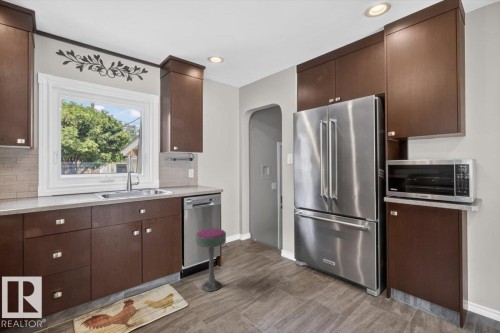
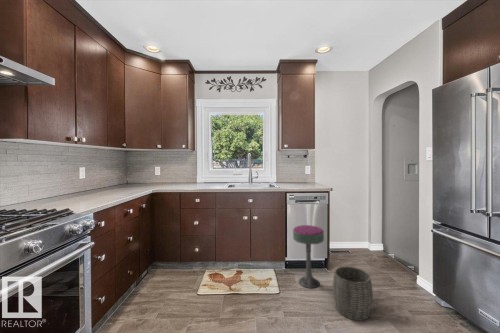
woven basket: none [242,258,273,303] -> present [333,267,373,320]

